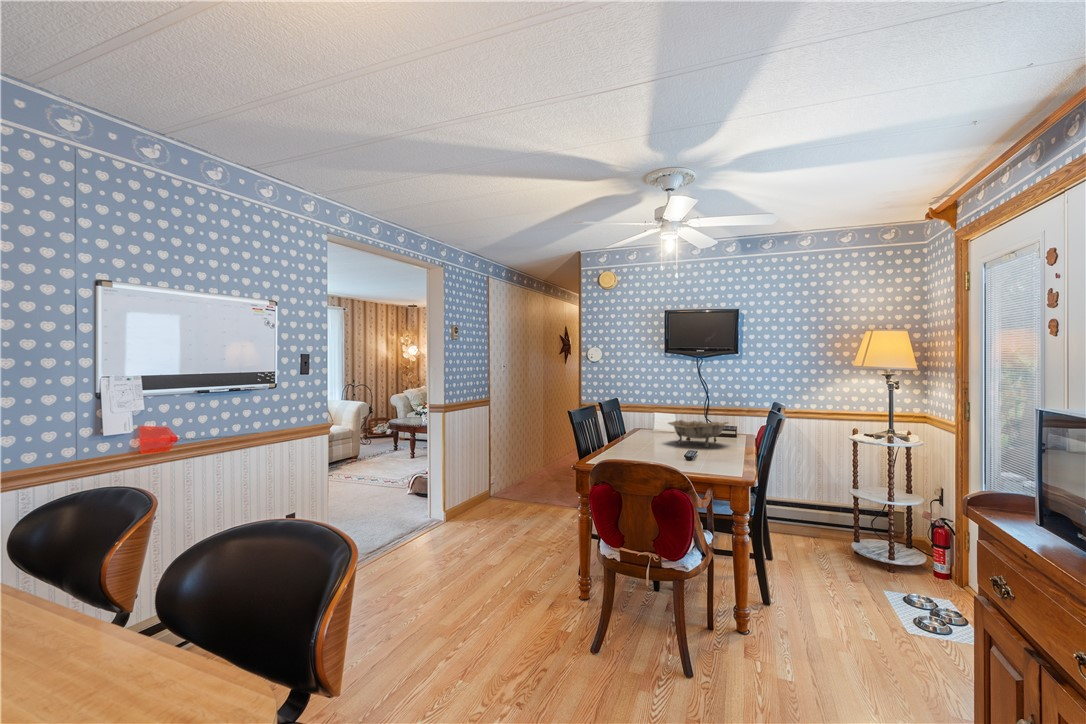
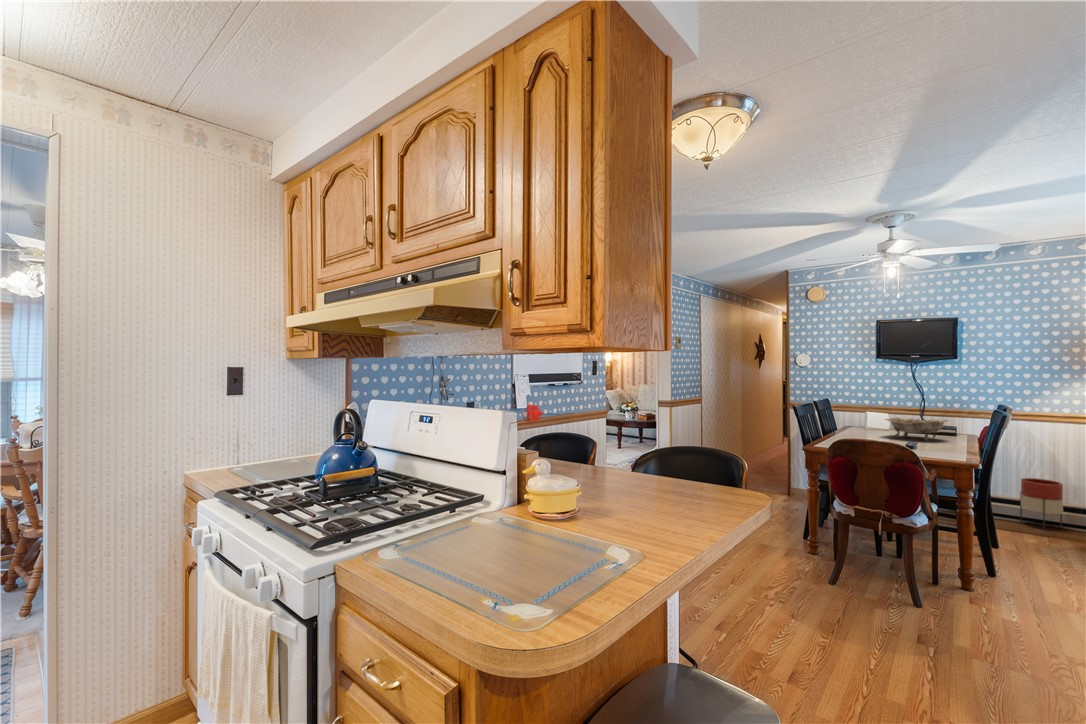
planter: none [791,477,826,531] -> present [1020,478,1063,530]

